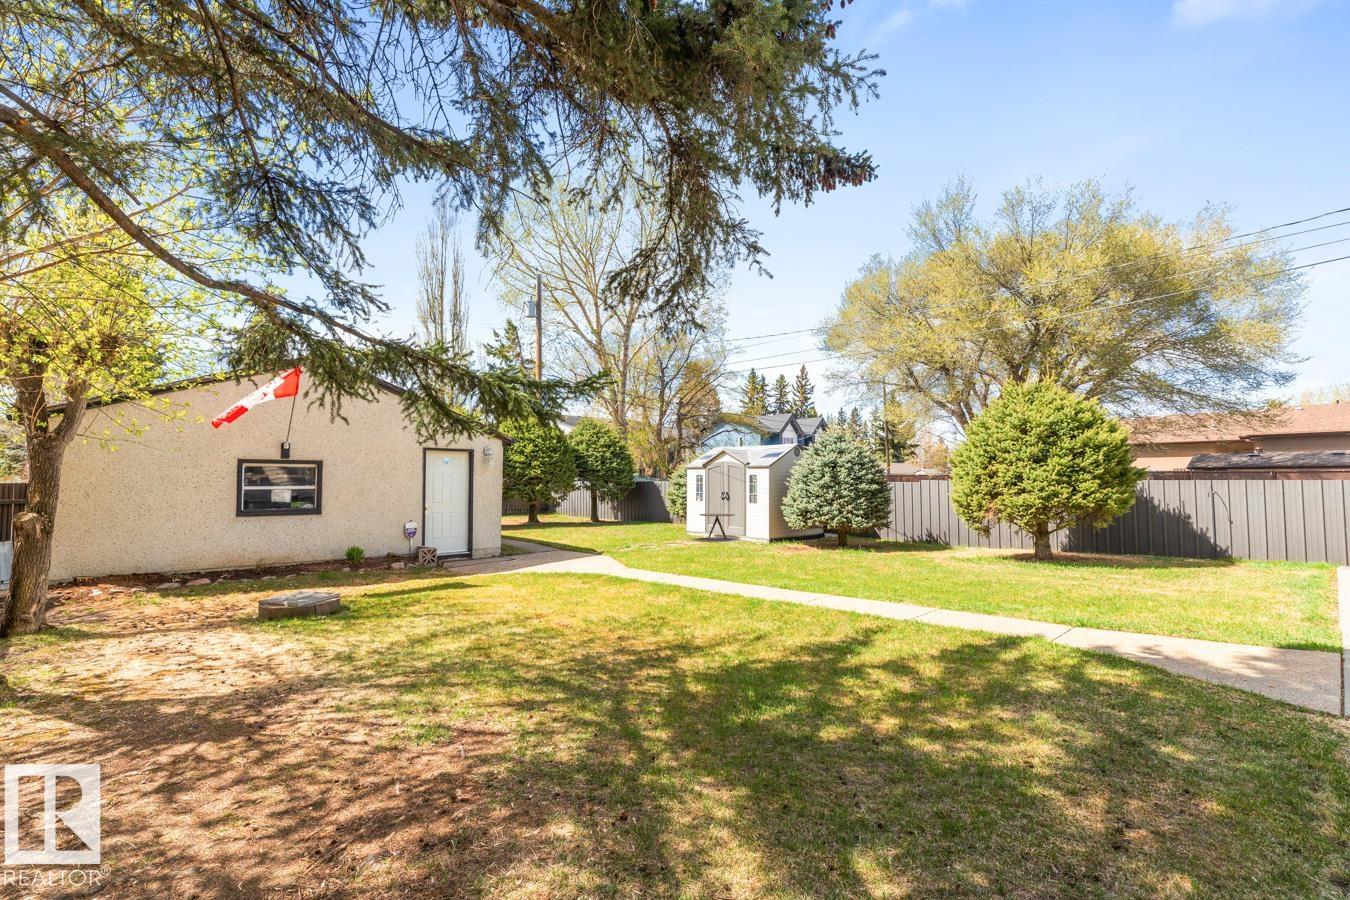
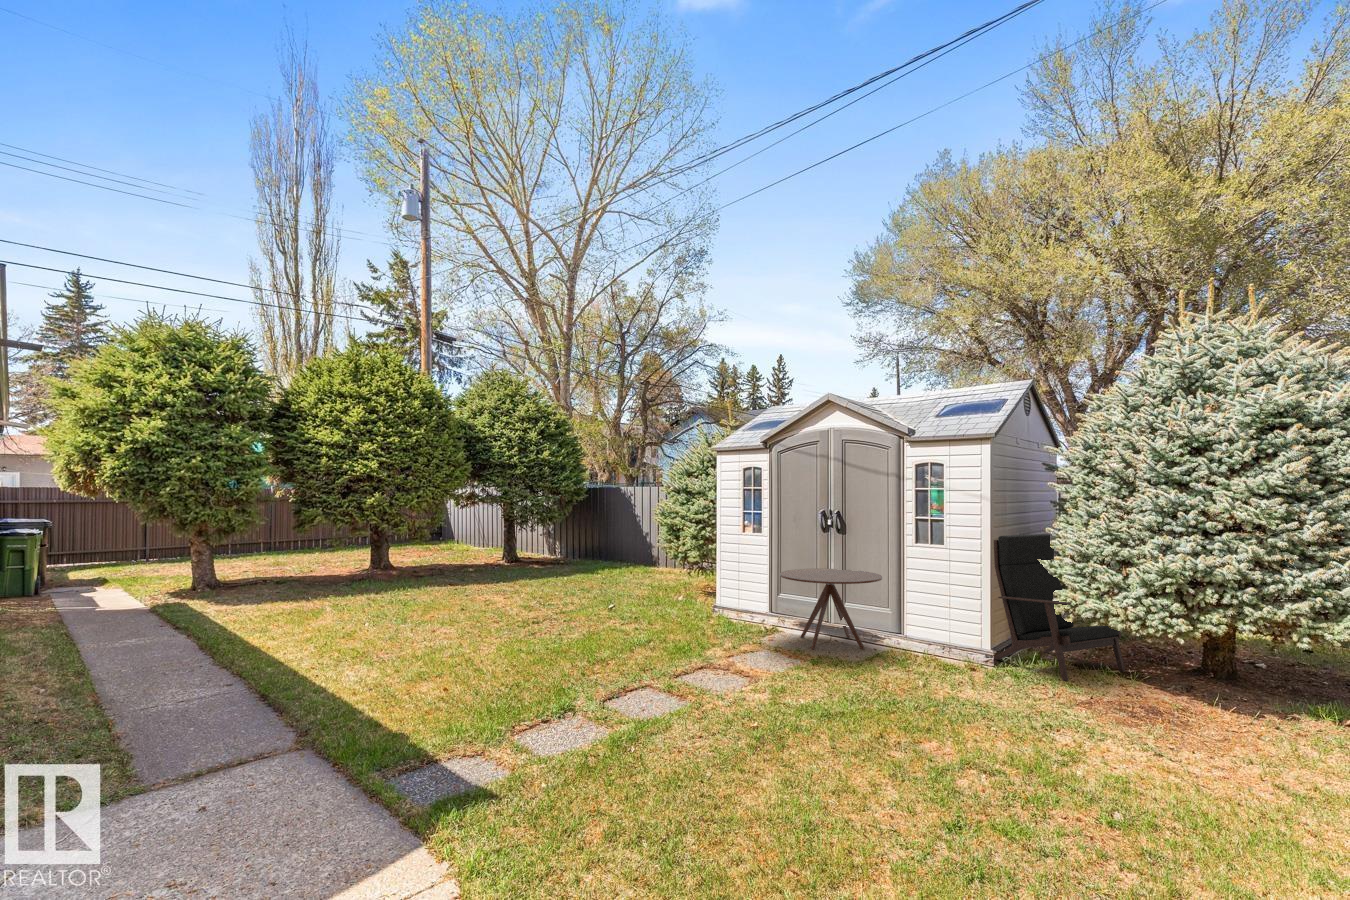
lounge chair: none [766,500,803,544] -> present [994,534,1125,681]

